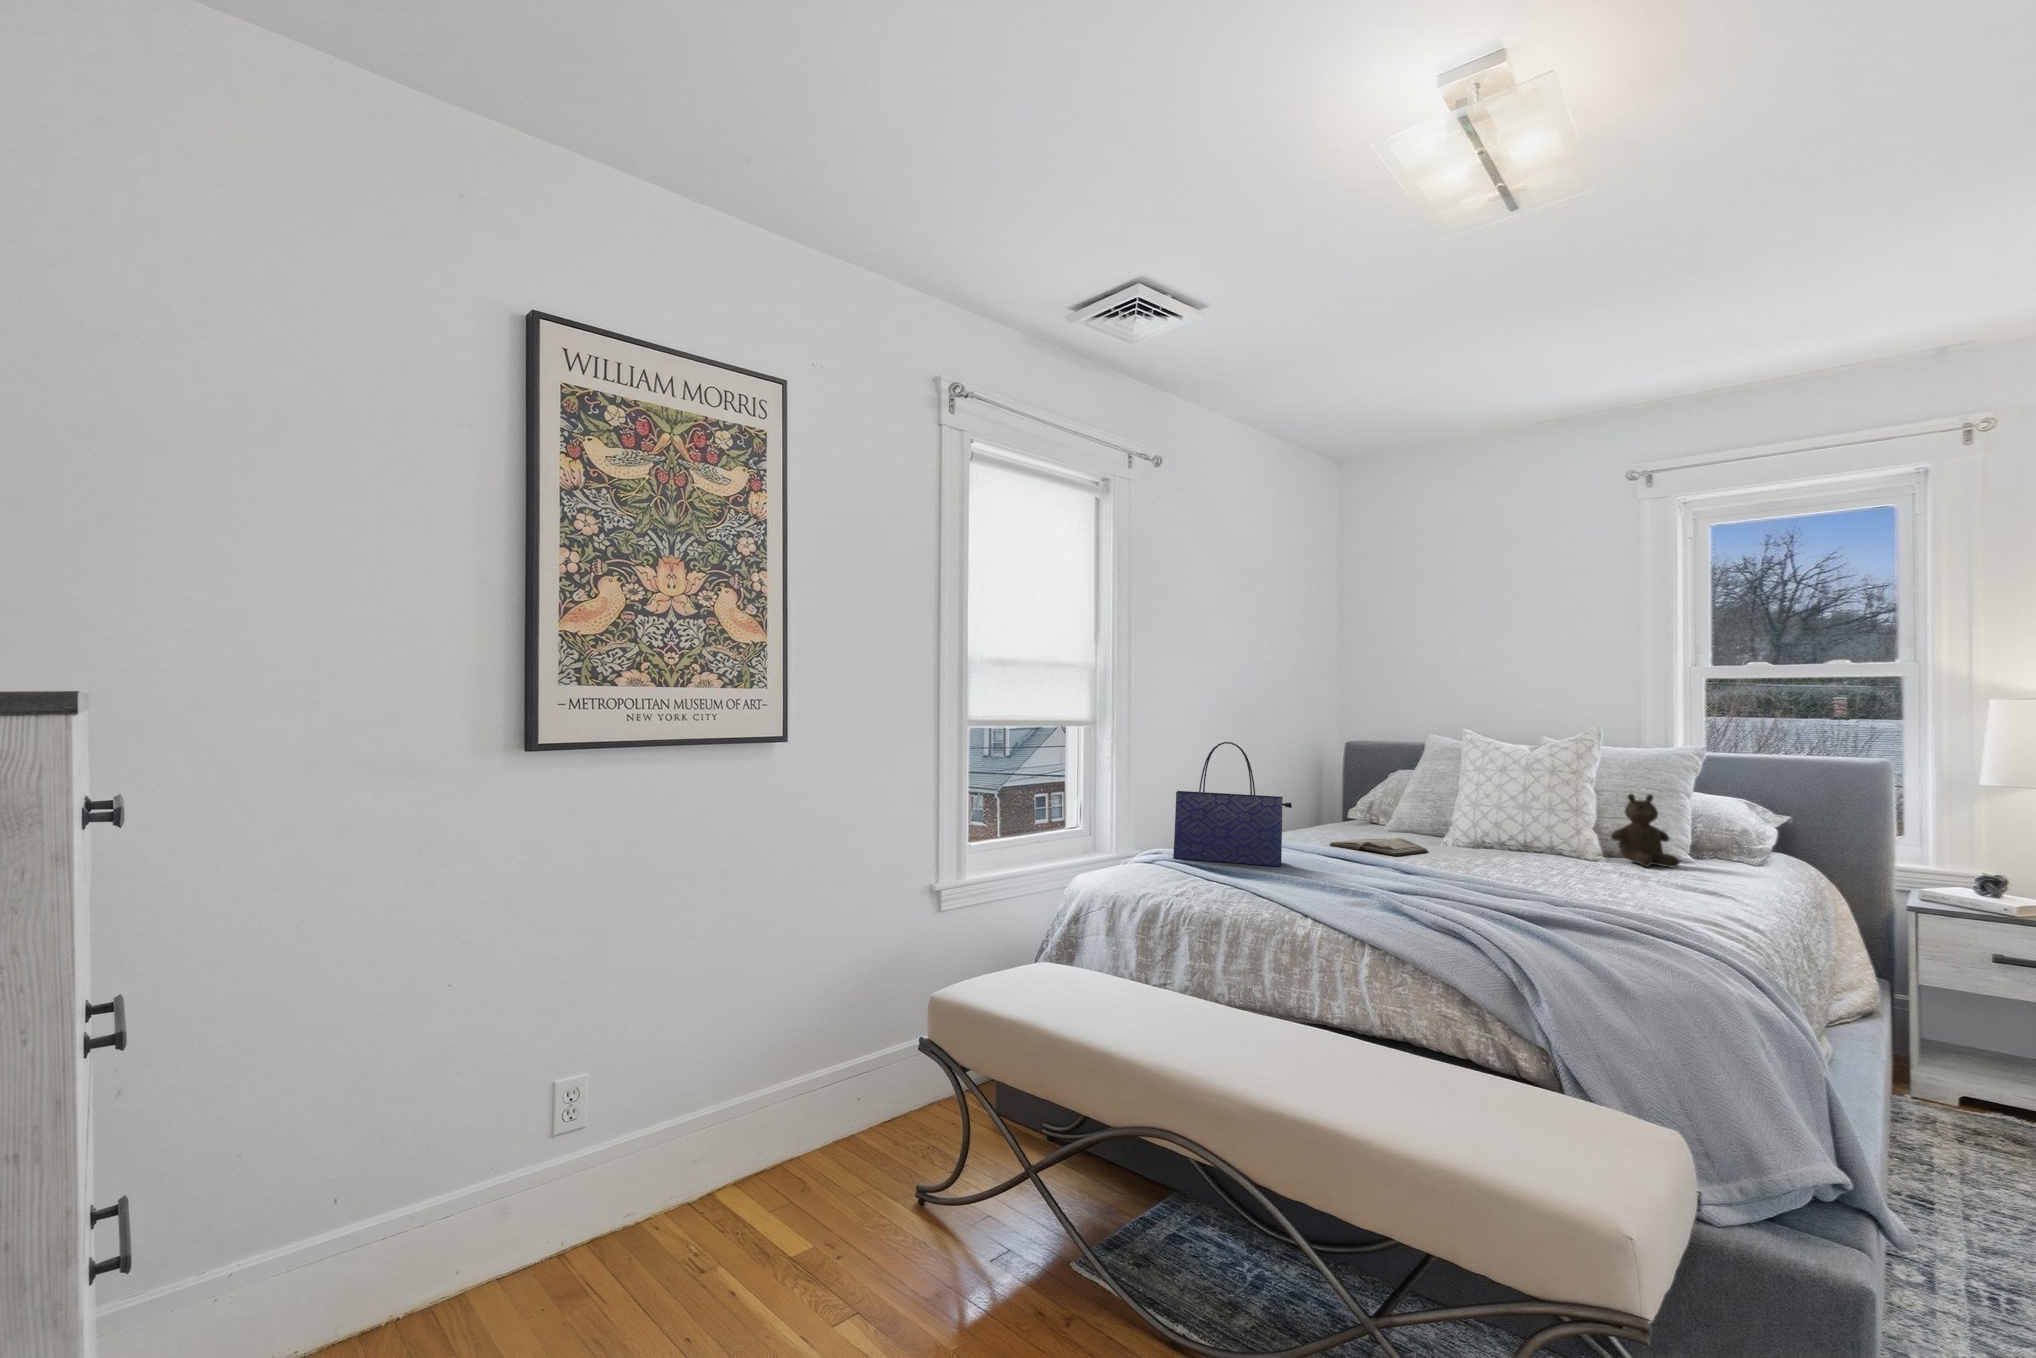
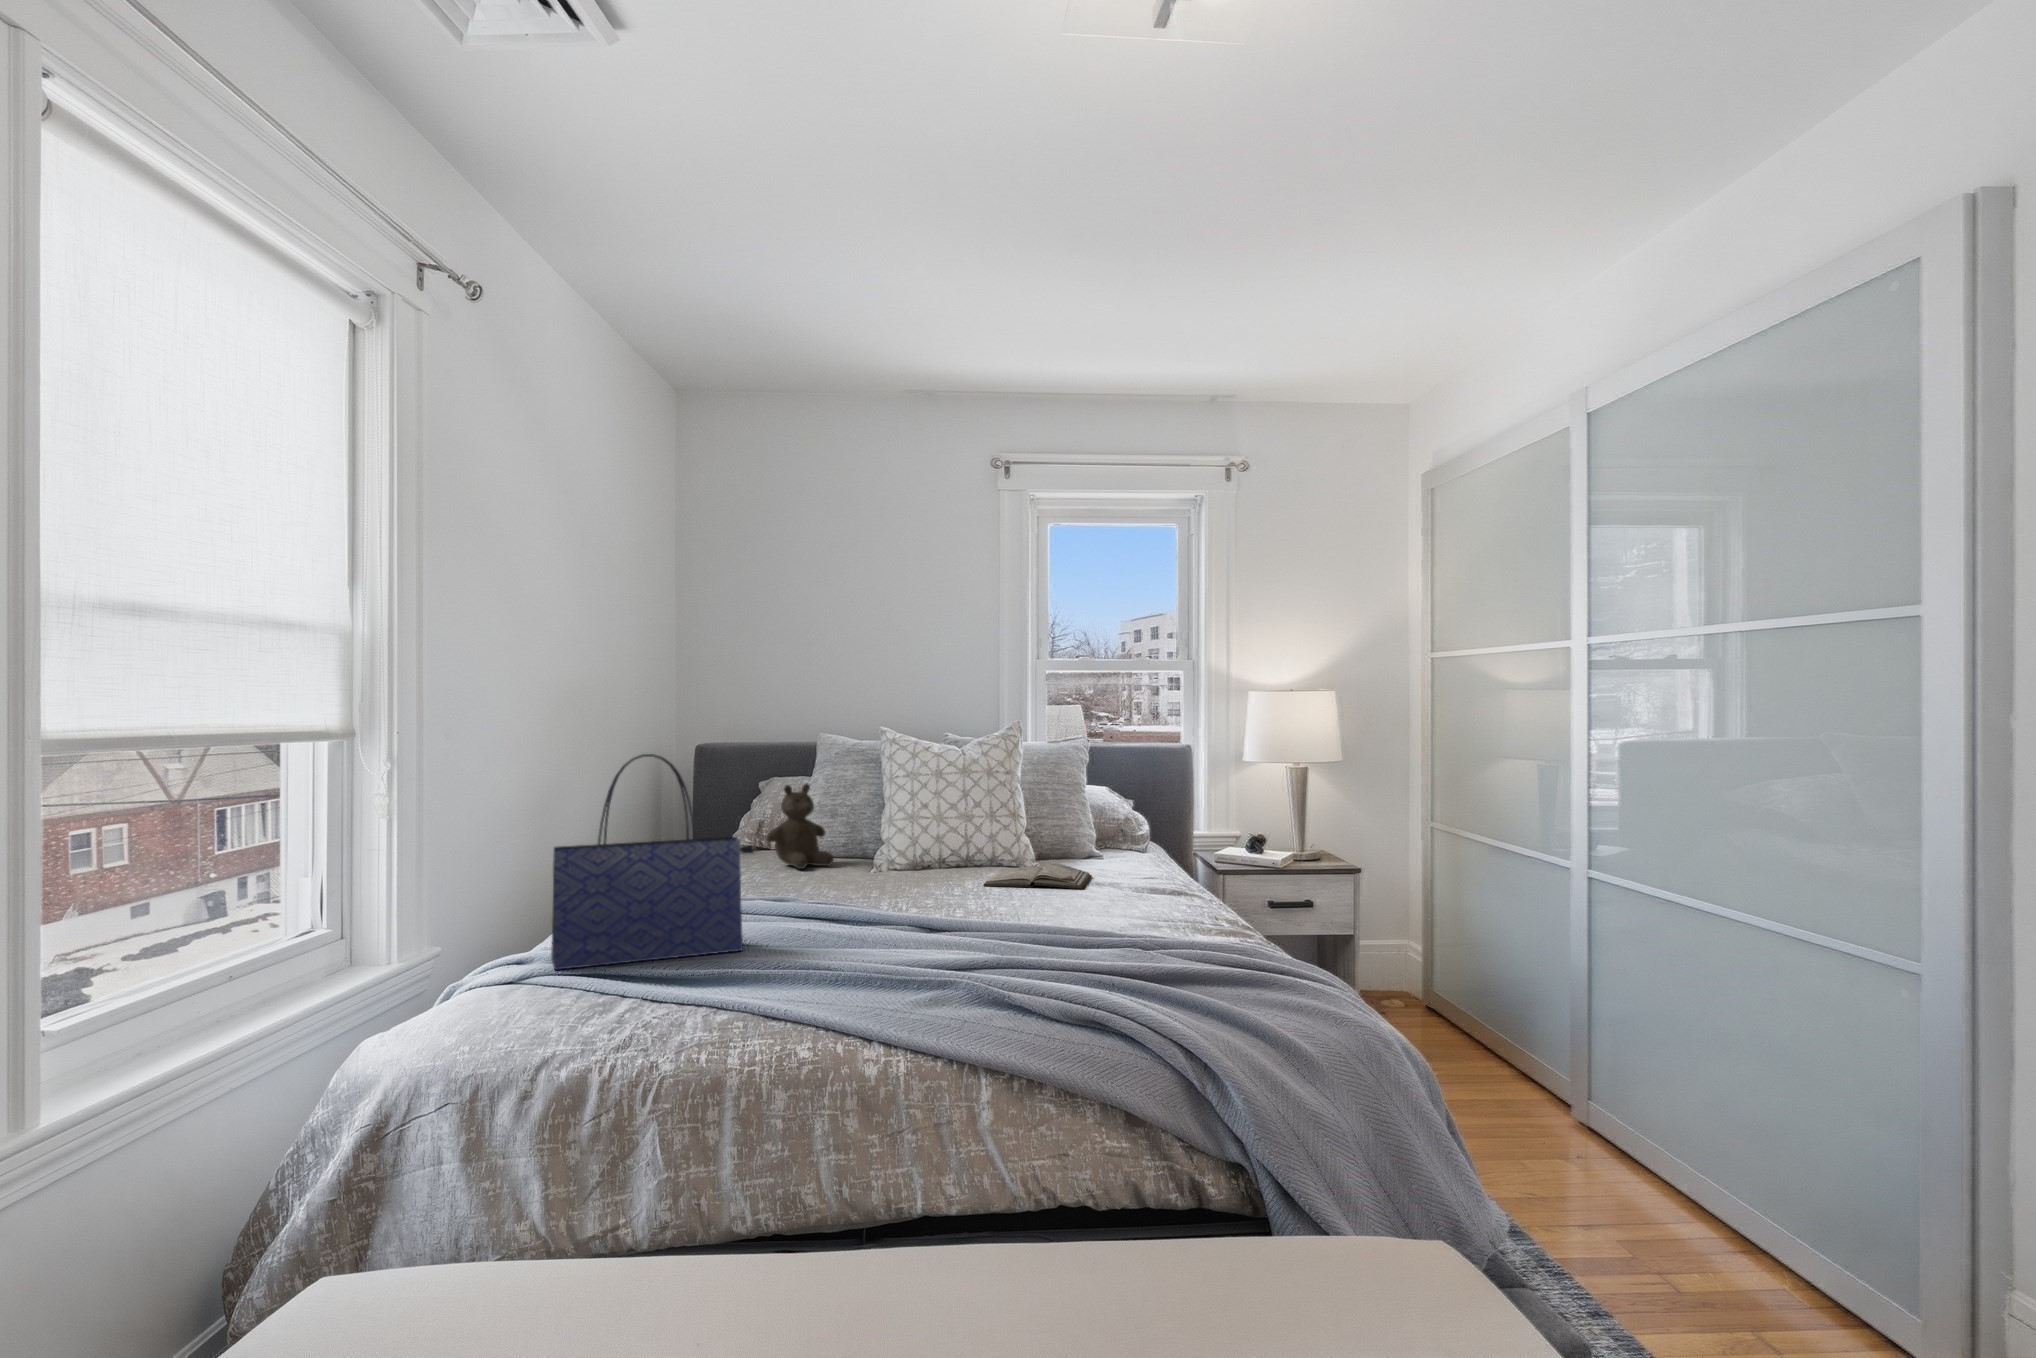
teddy bear: present [1611,794,1679,868] -> present [767,784,834,869]
diary: present [1329,838,1429,857] -> present [983,863,1092,889]

